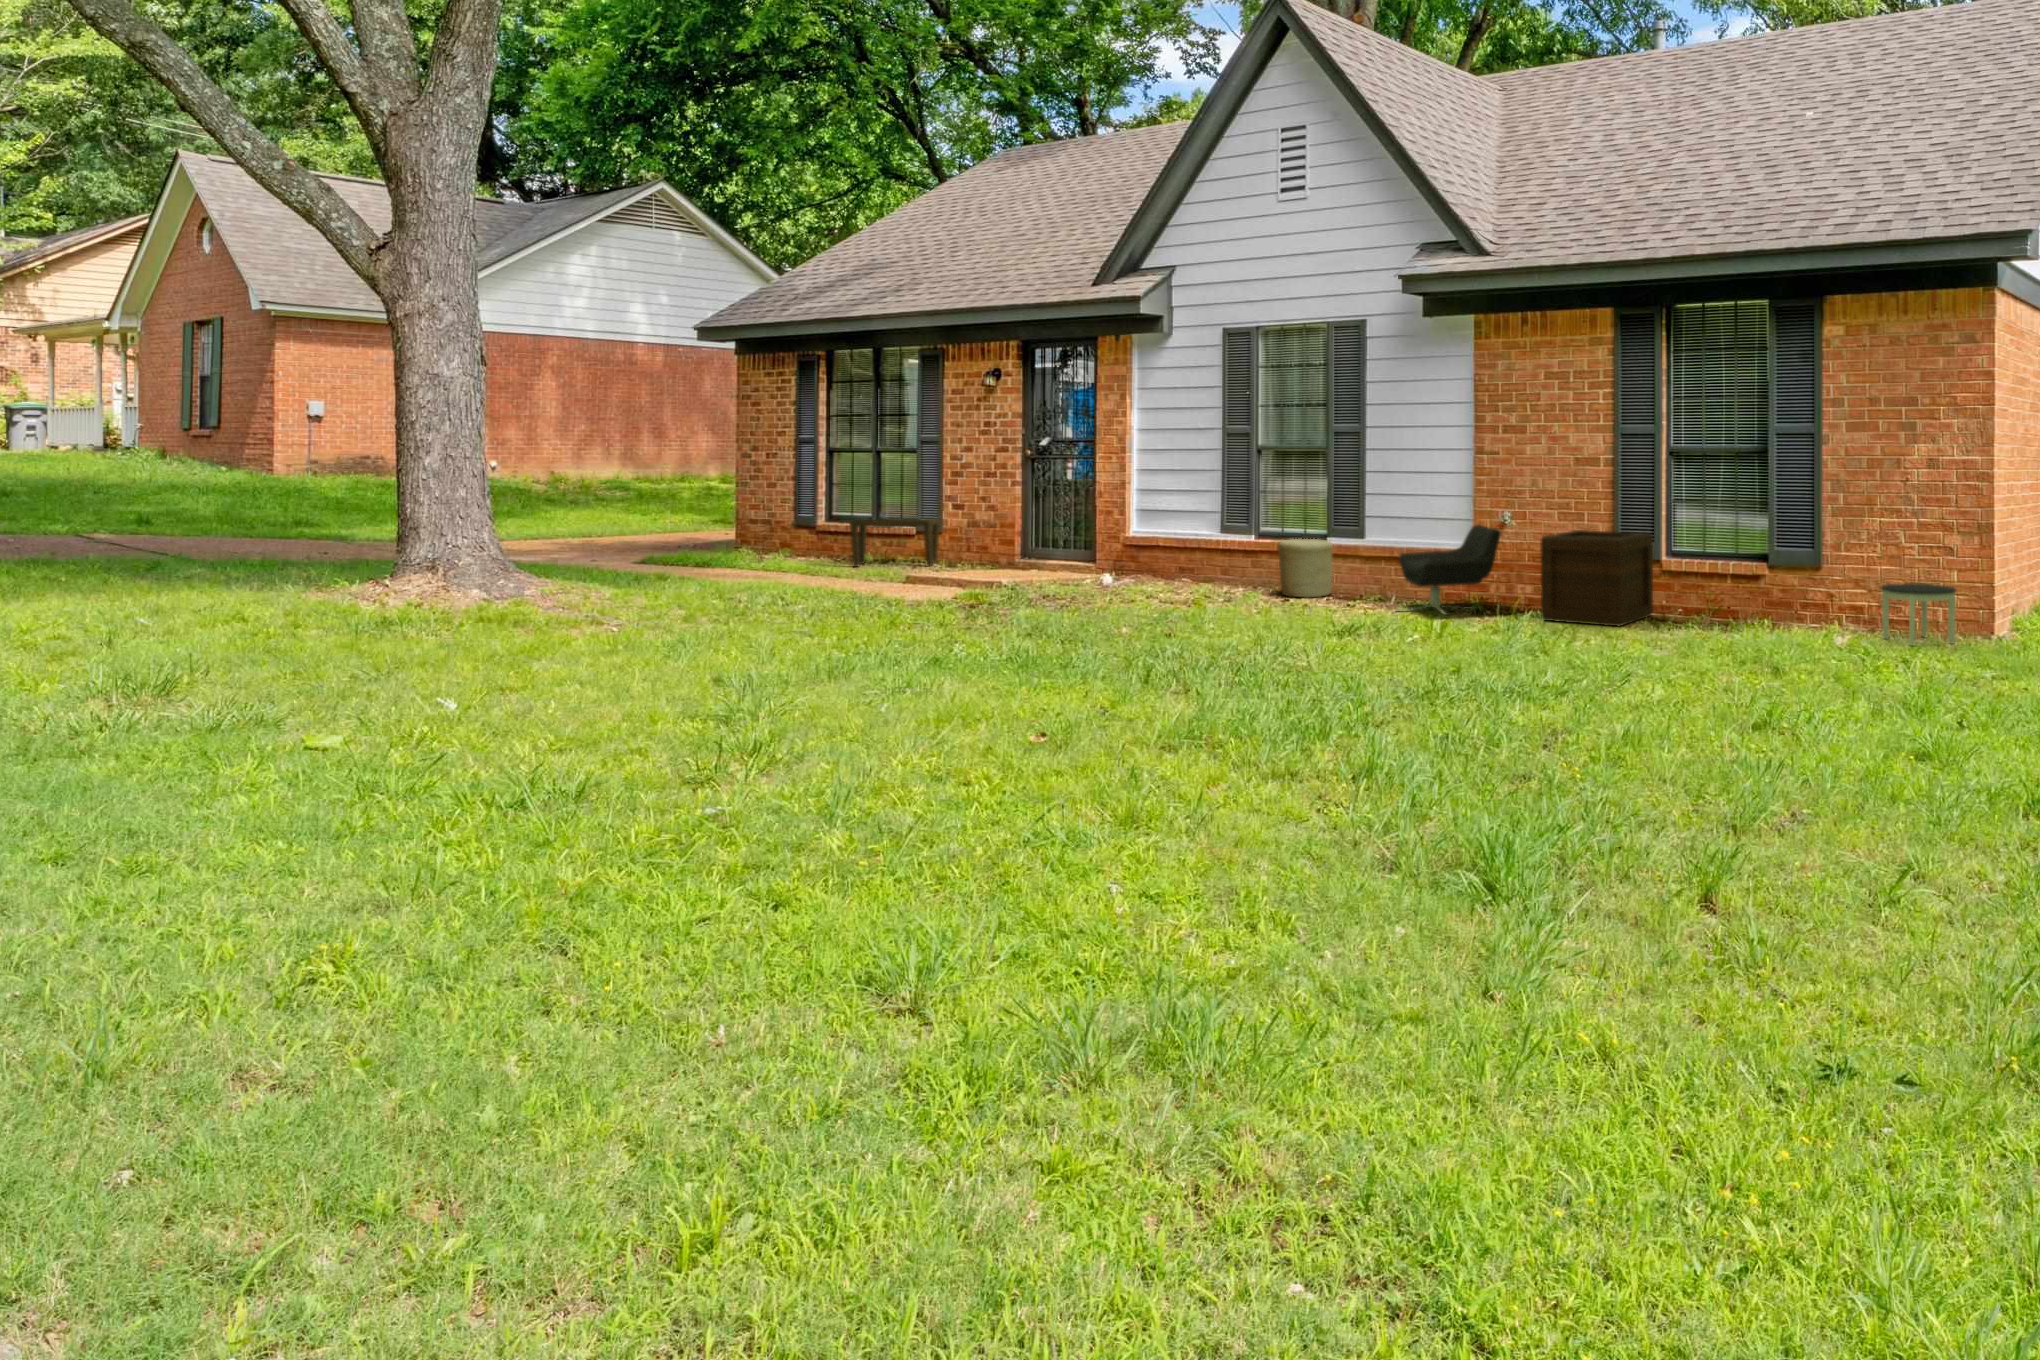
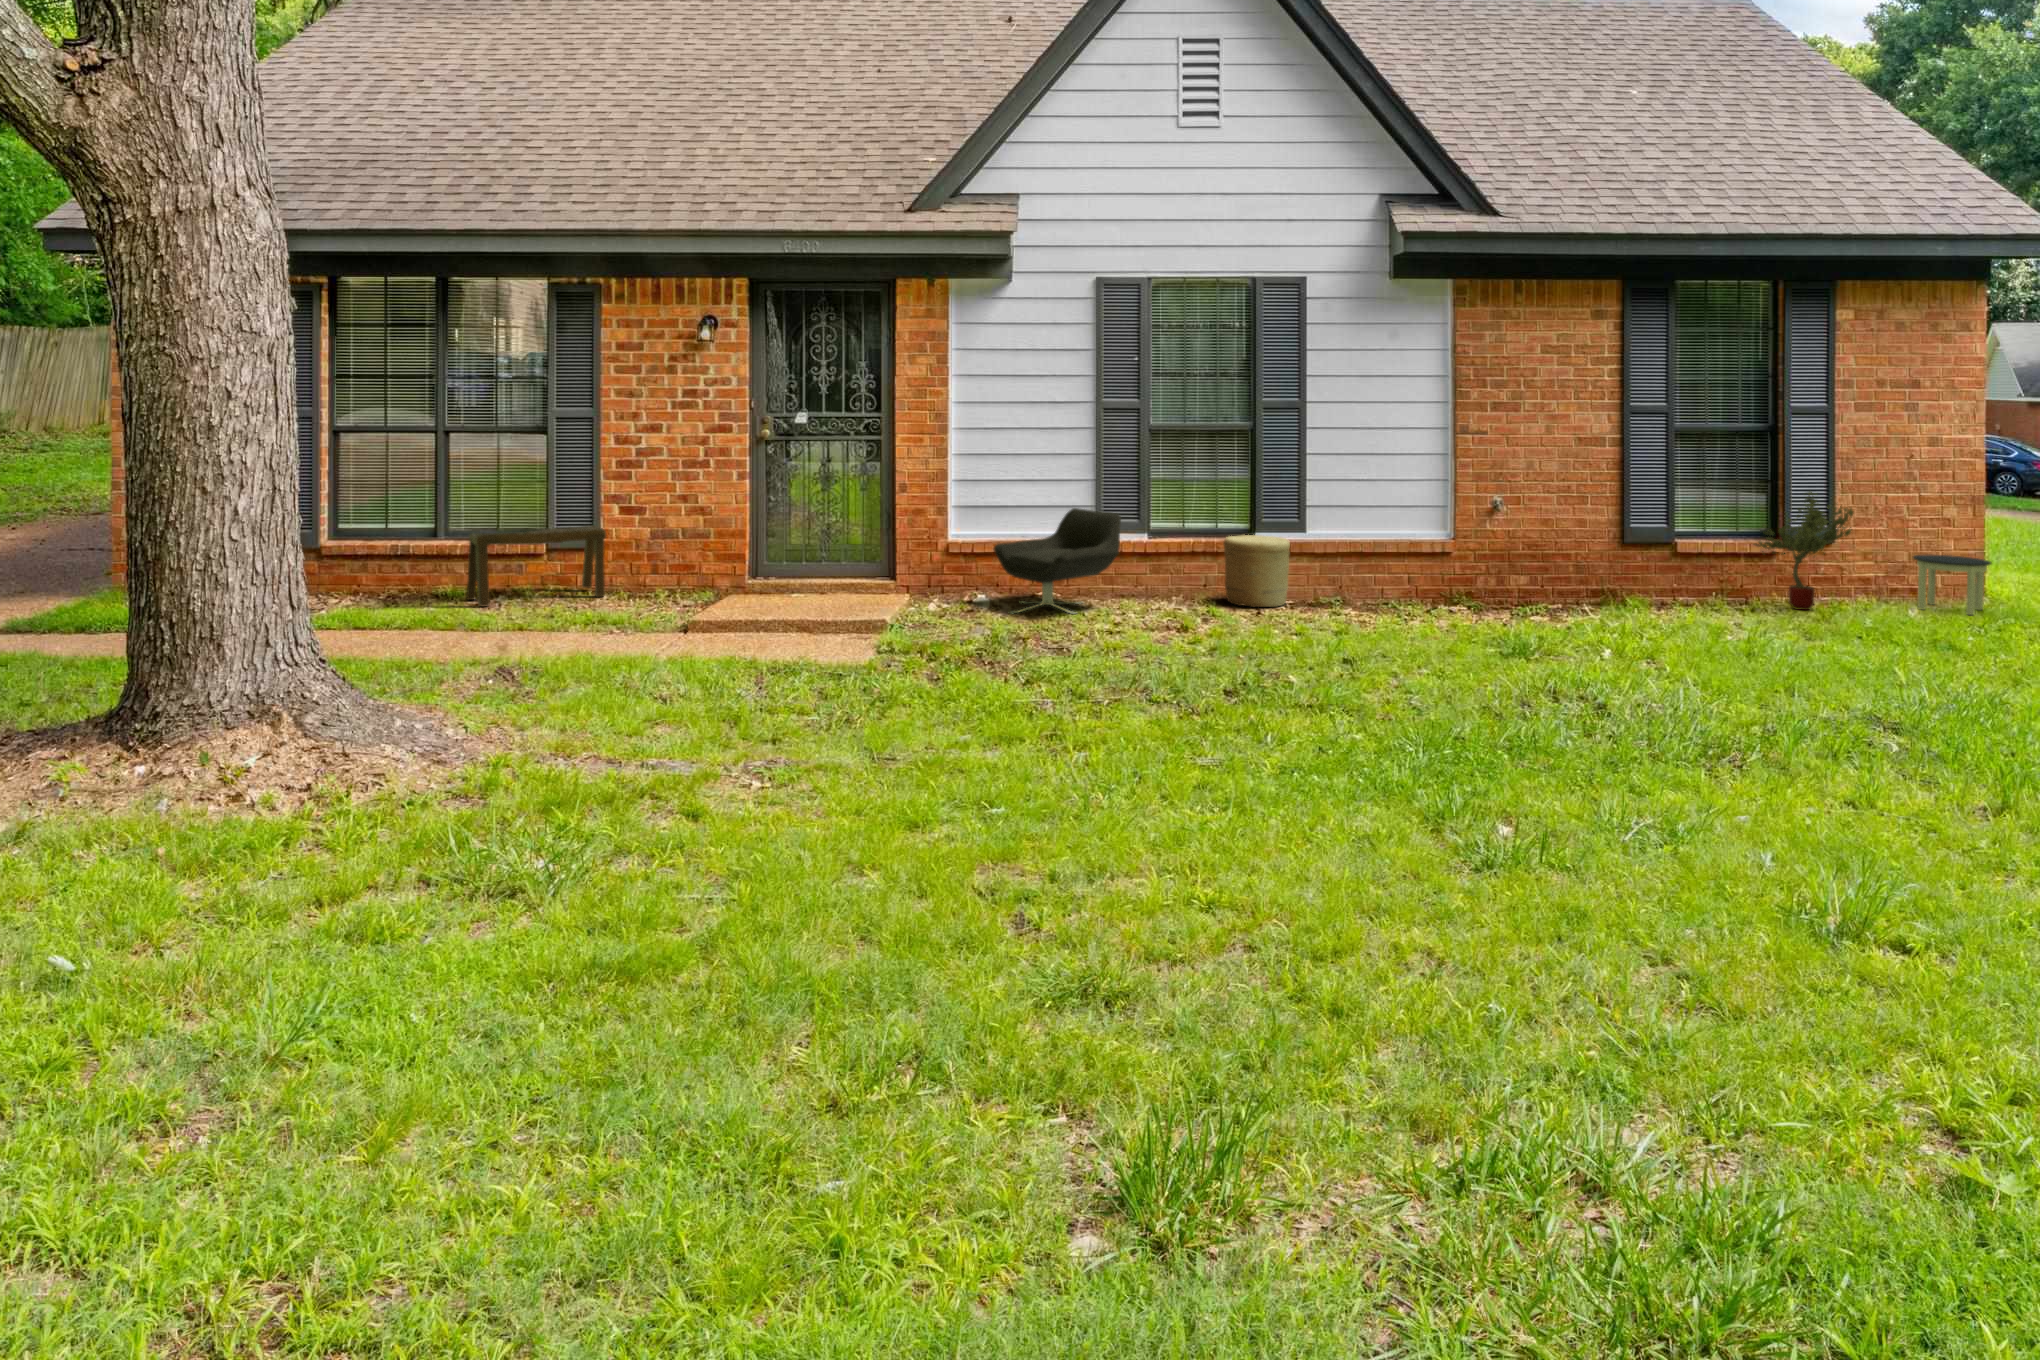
potted tree: none [1708,511,1805,631] -> present [1754,491,1853,610]
lounge chair: present [1399,525,1501,615] -> present [994,508,1121,614]
wooden crate: present [1540,530,1653,626] -> none [1577,514,1705,617]

